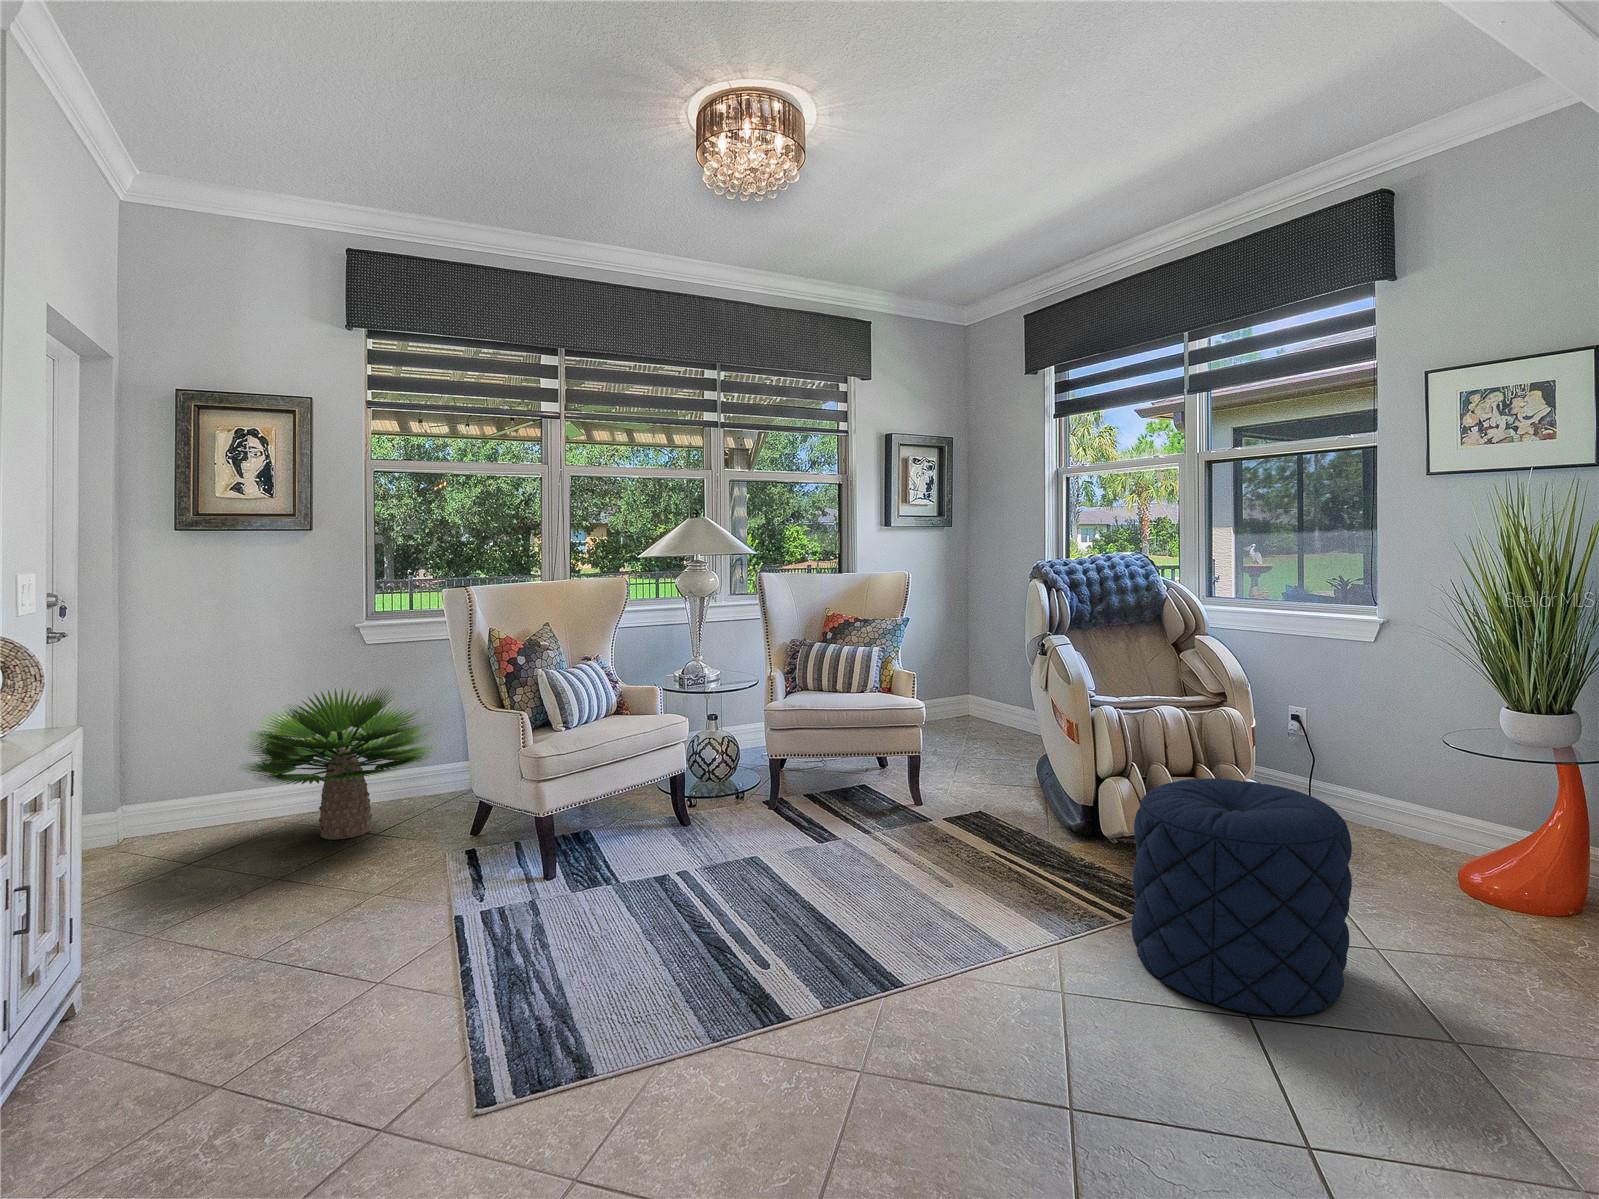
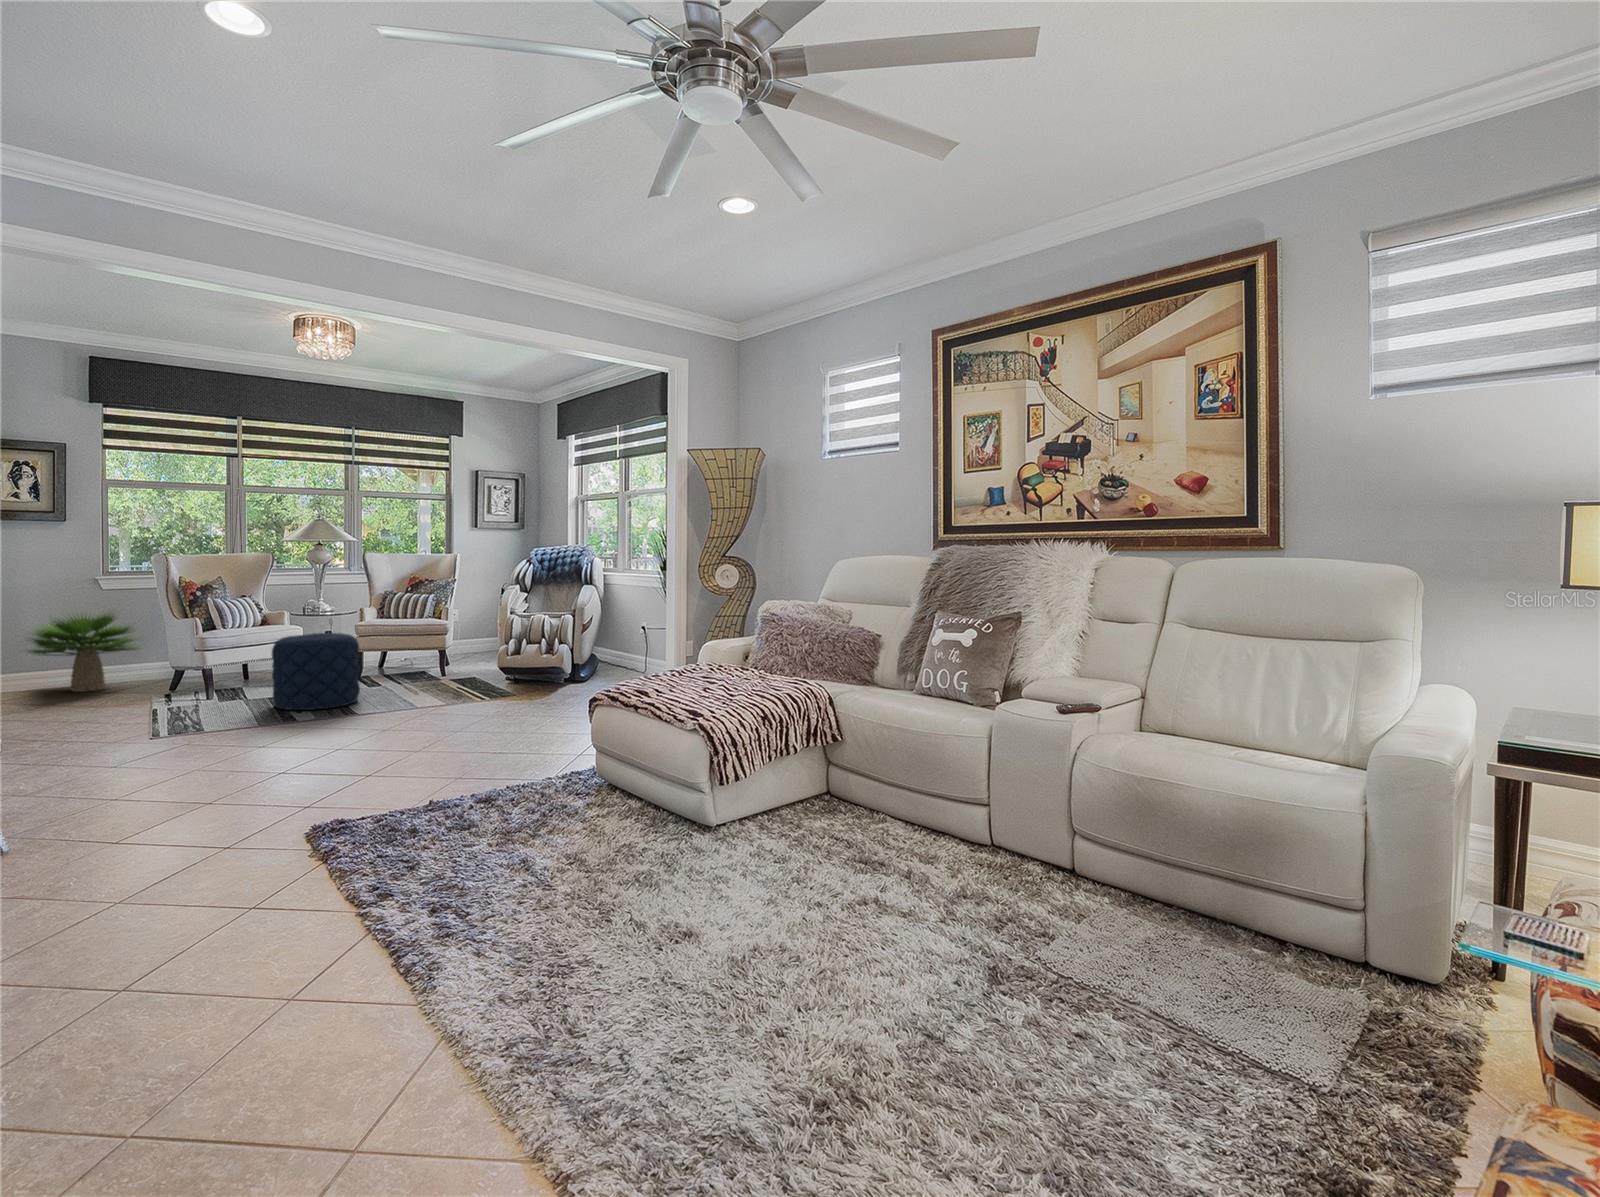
pouf: present [1132,778,1352,1016] -> present [272,633,360,710]

